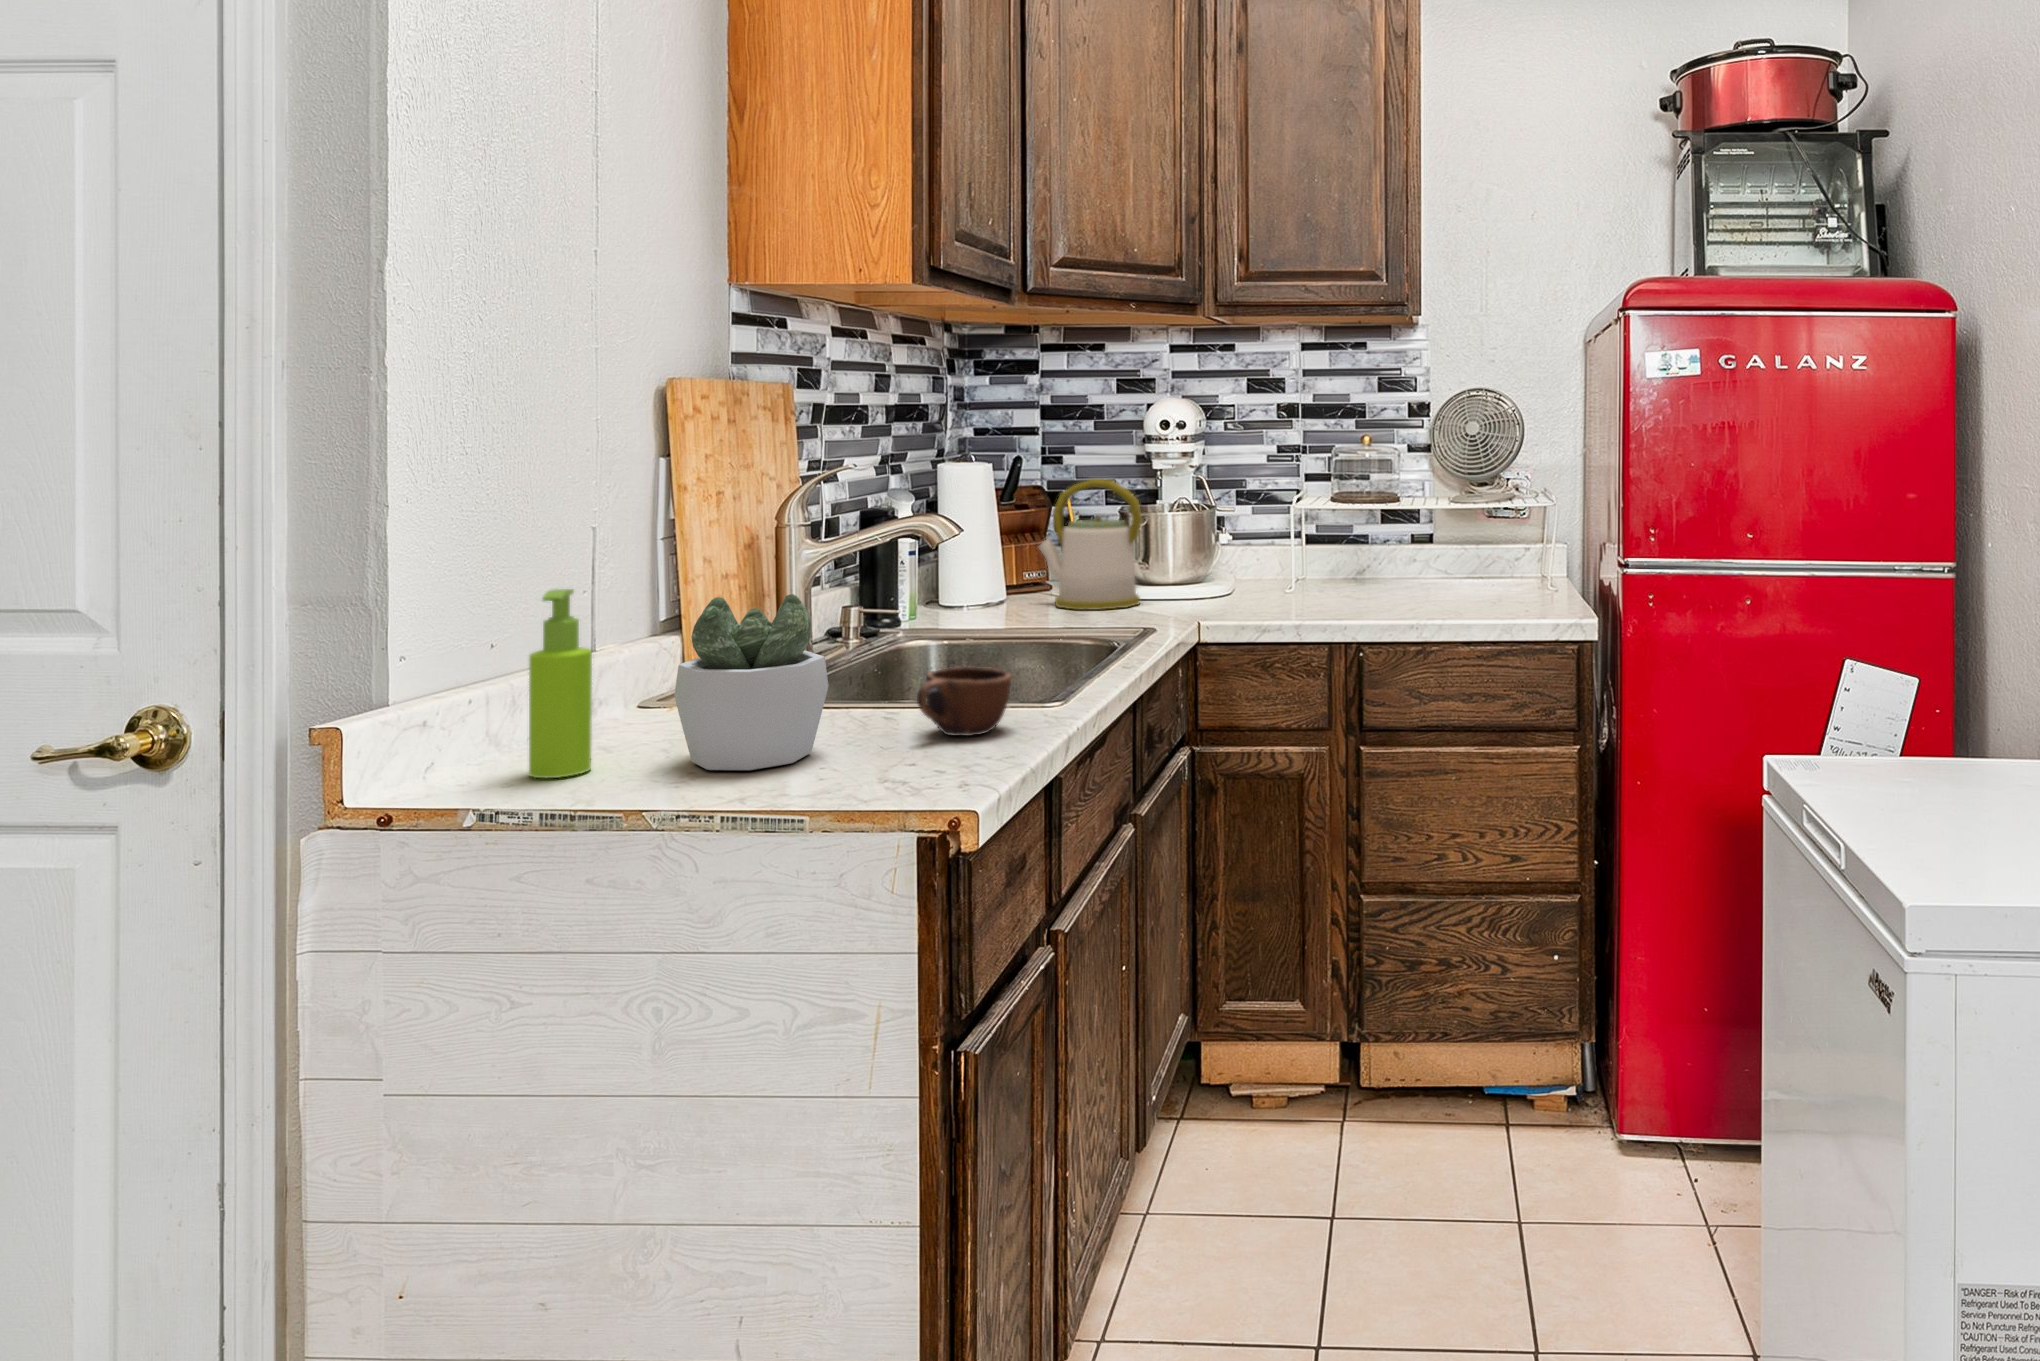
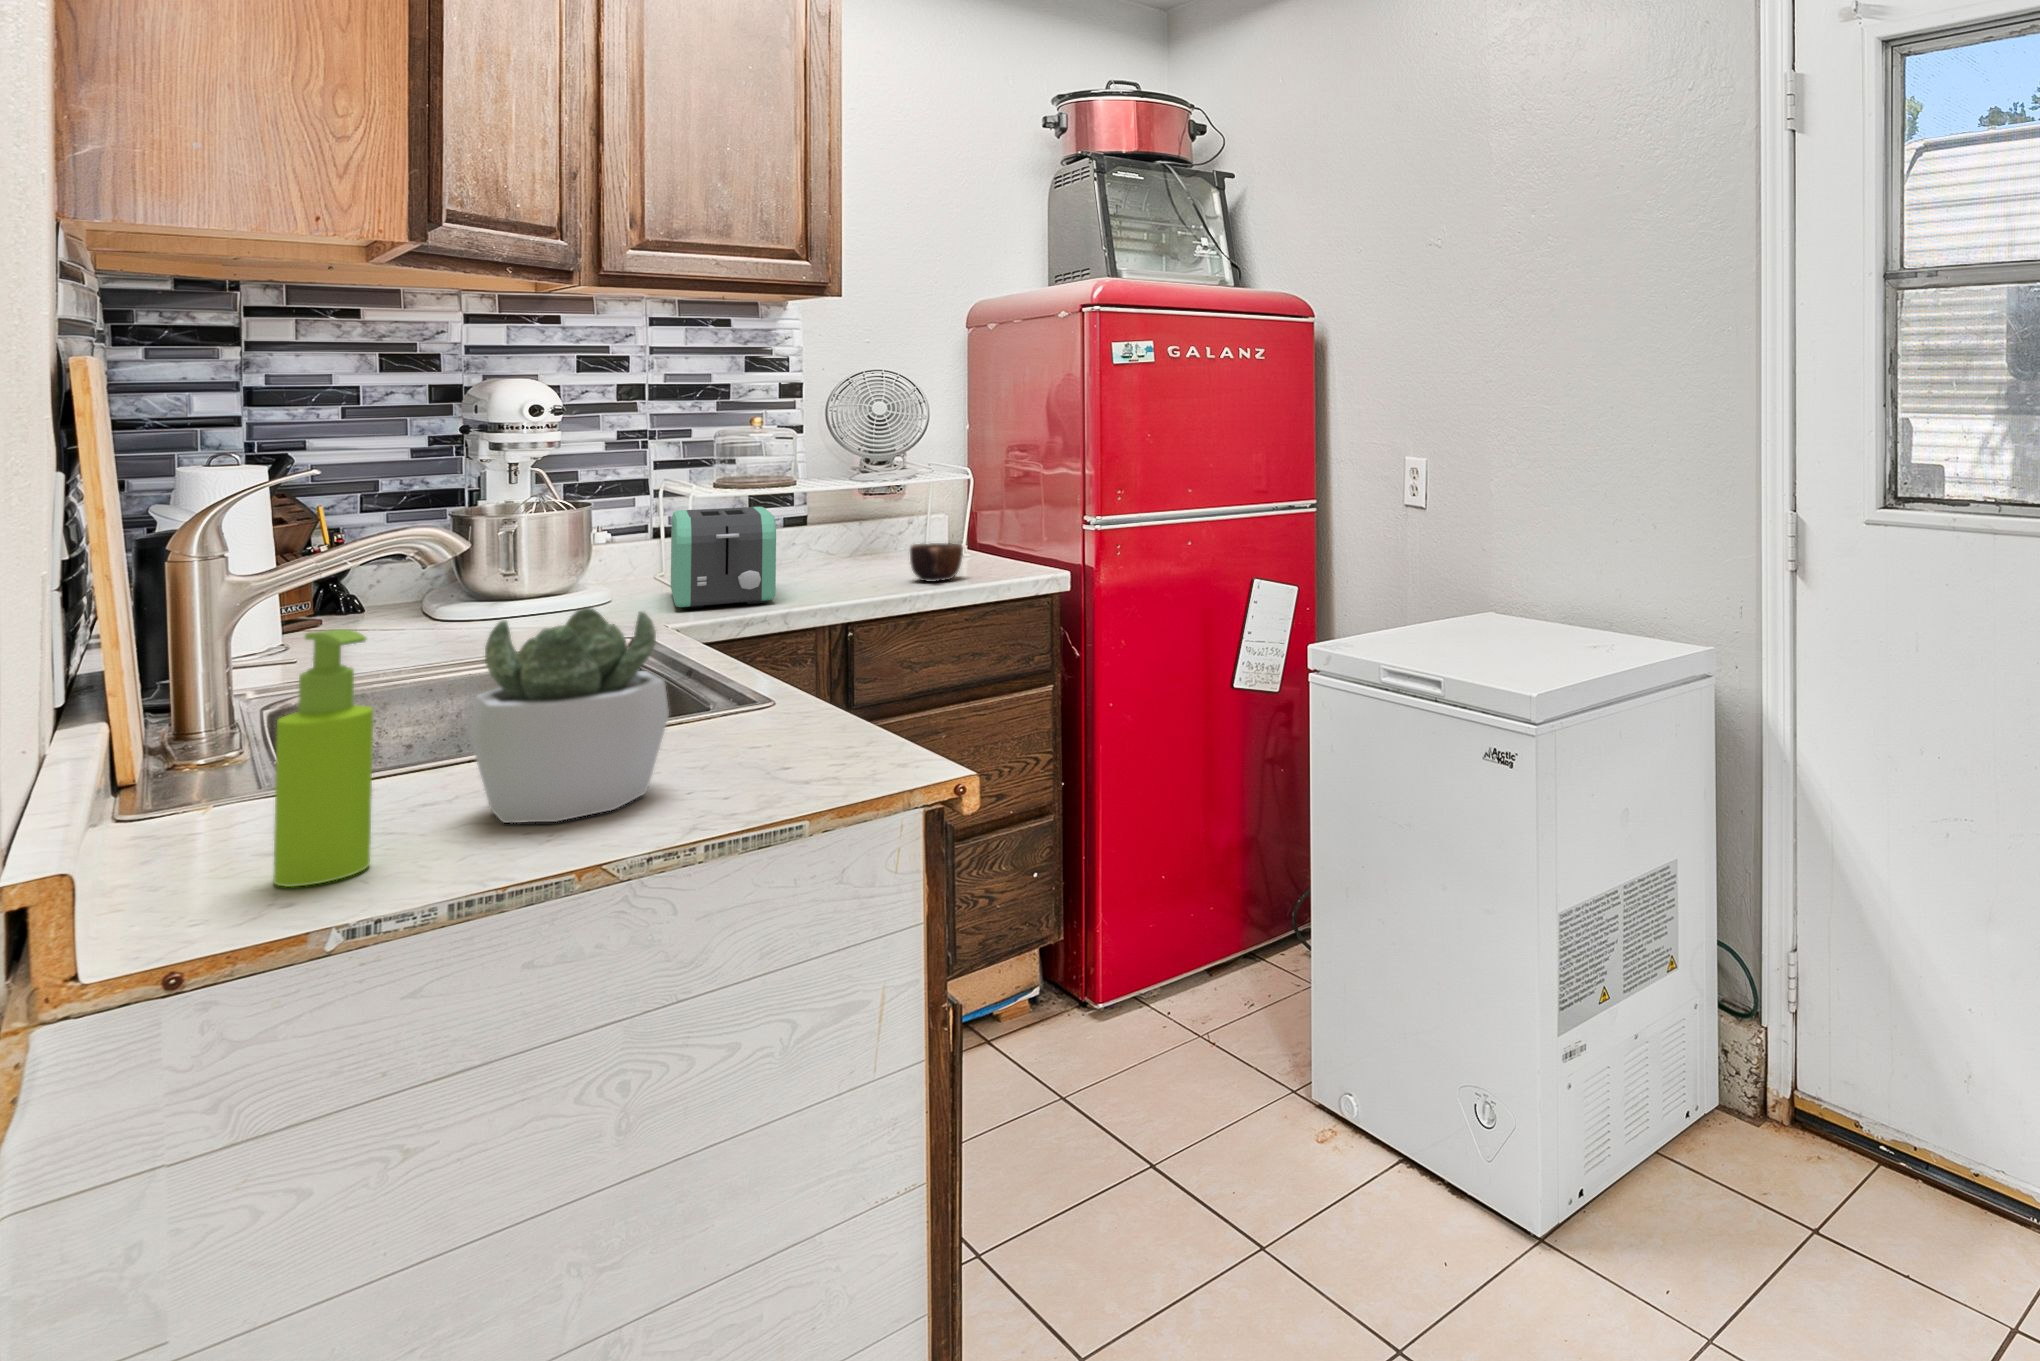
kettle: present [1039,479,1142,610] -> none [371,474,531,632]
toaster: none [1223,521,1339,616] -> present [671,507,776,609]
mug: present [917,667,1011,736] -> present [910,543,963,582]

